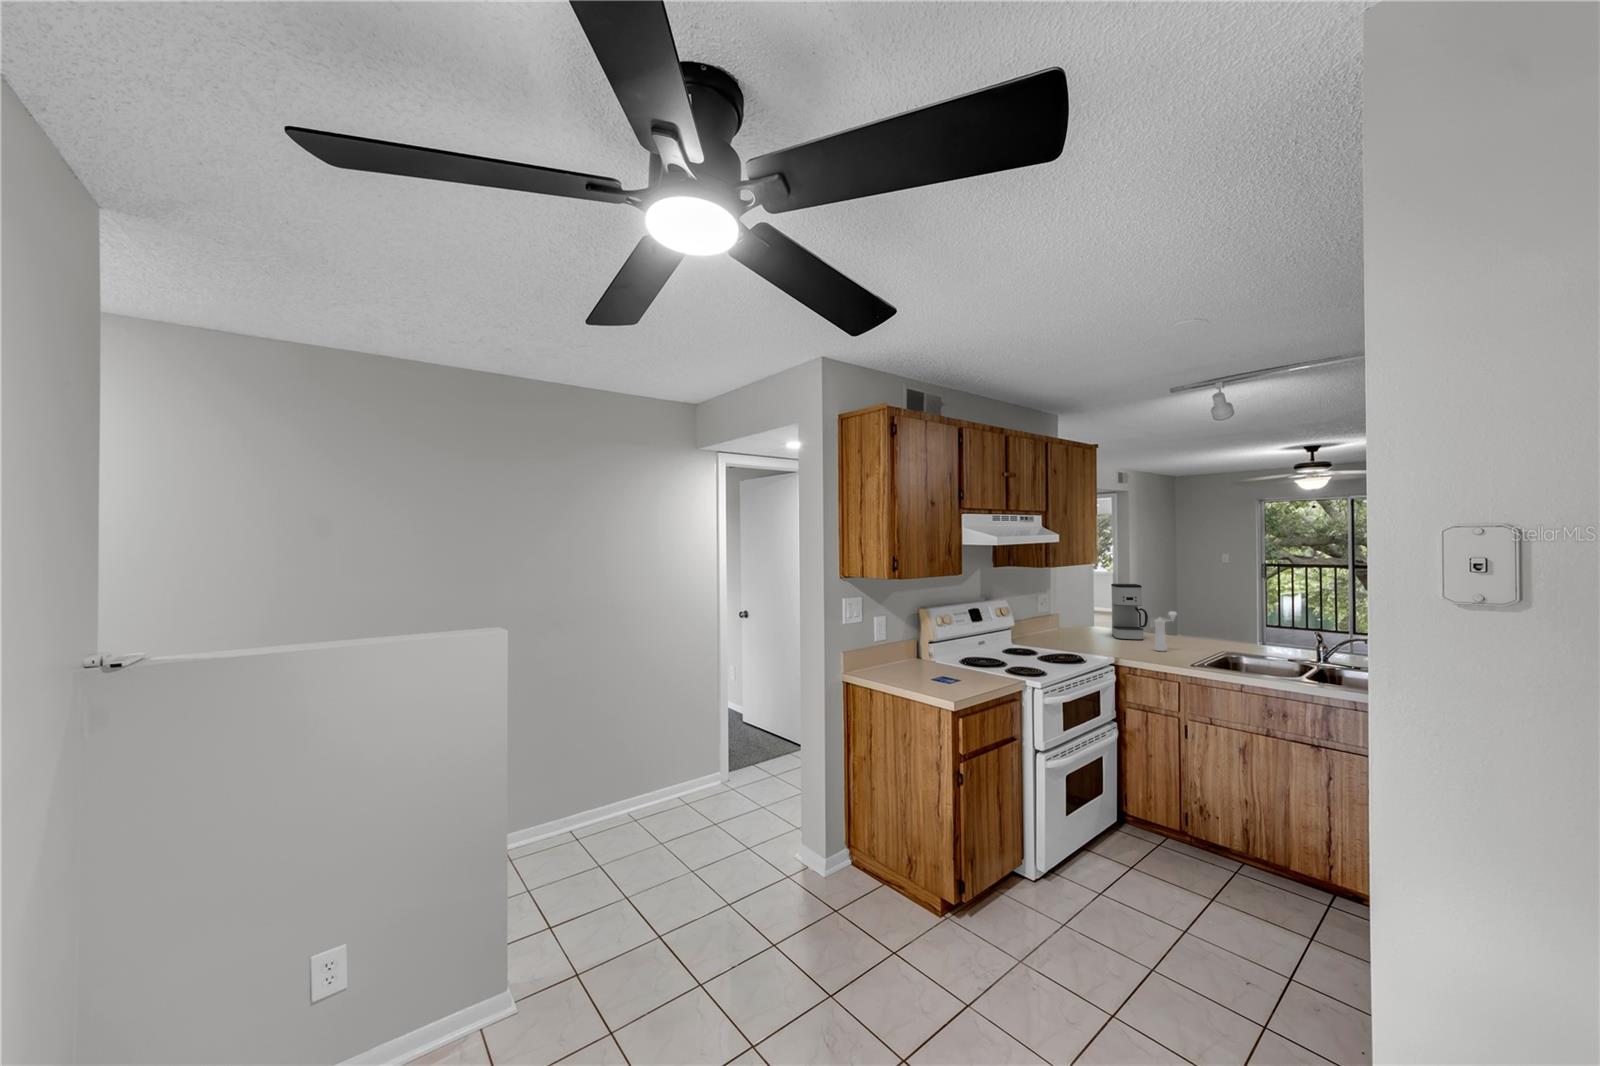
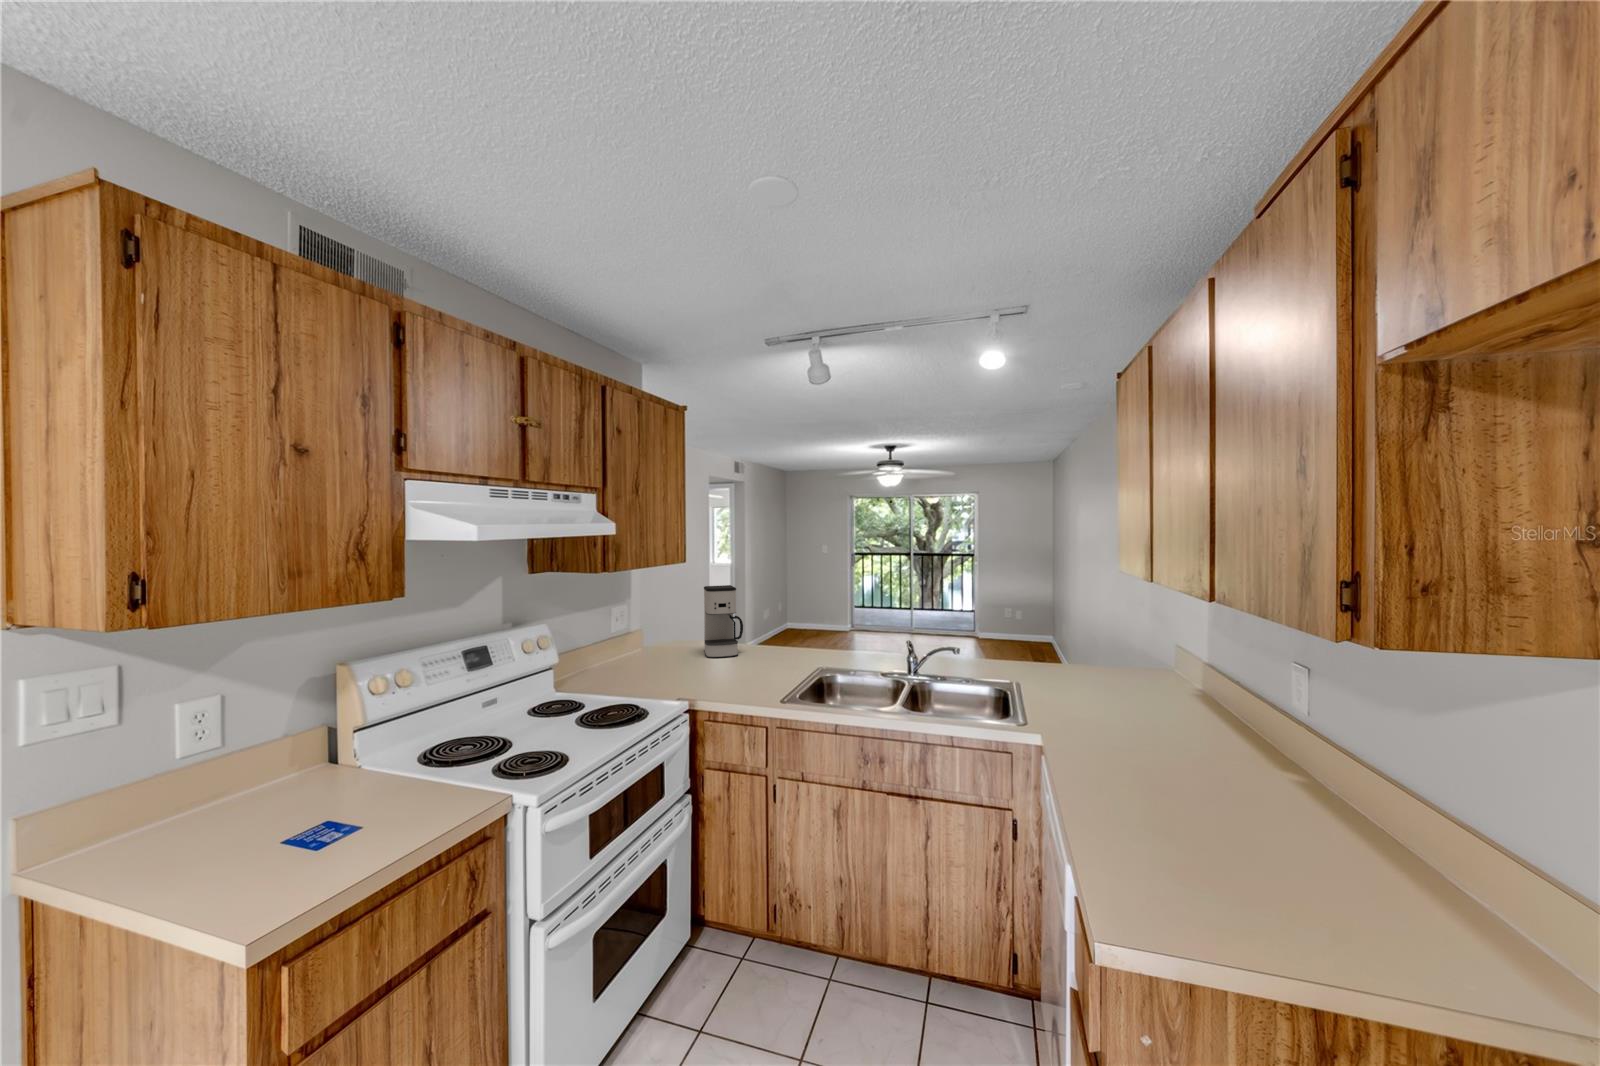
pepper mill: present [1155,612,1177,651] -> none [745,621,771,675]

